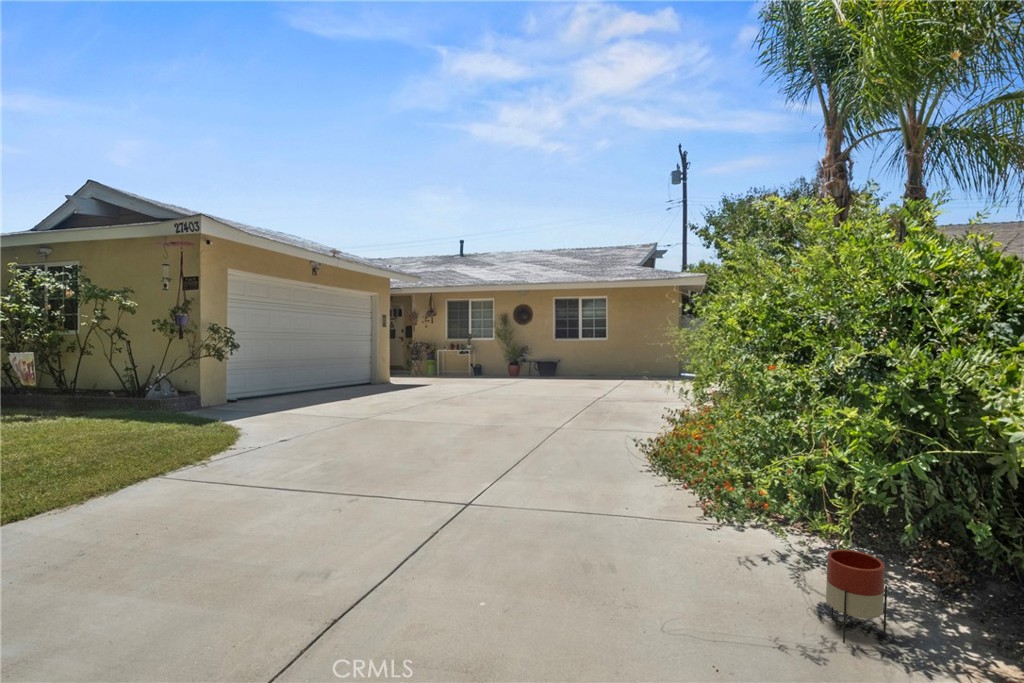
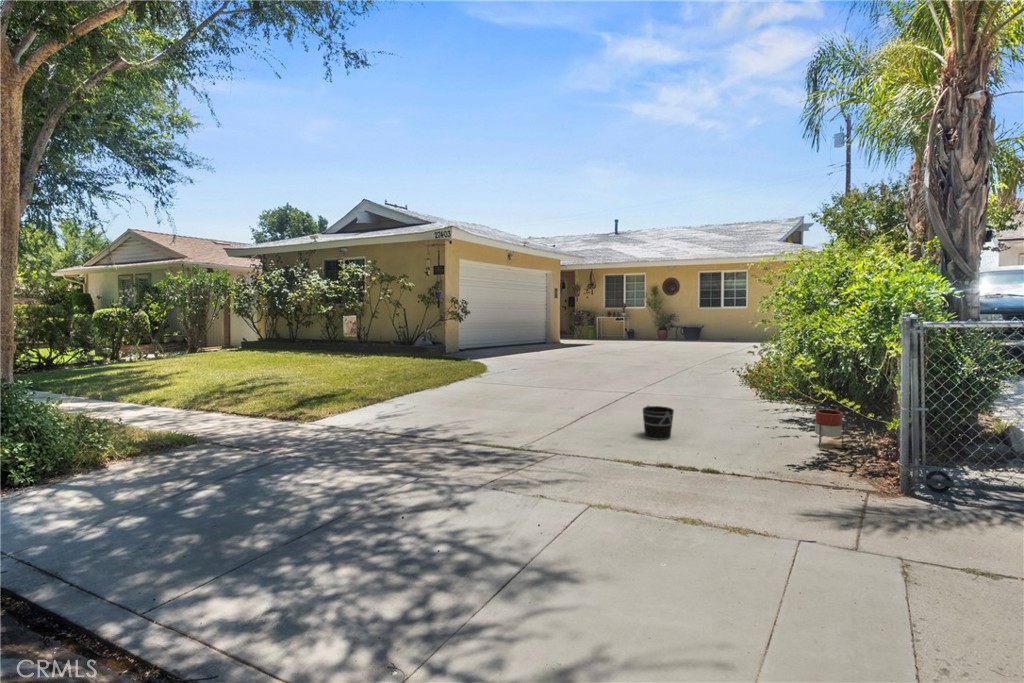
bucket: none [474,555,543,648] -> present [643,406,674,440]

